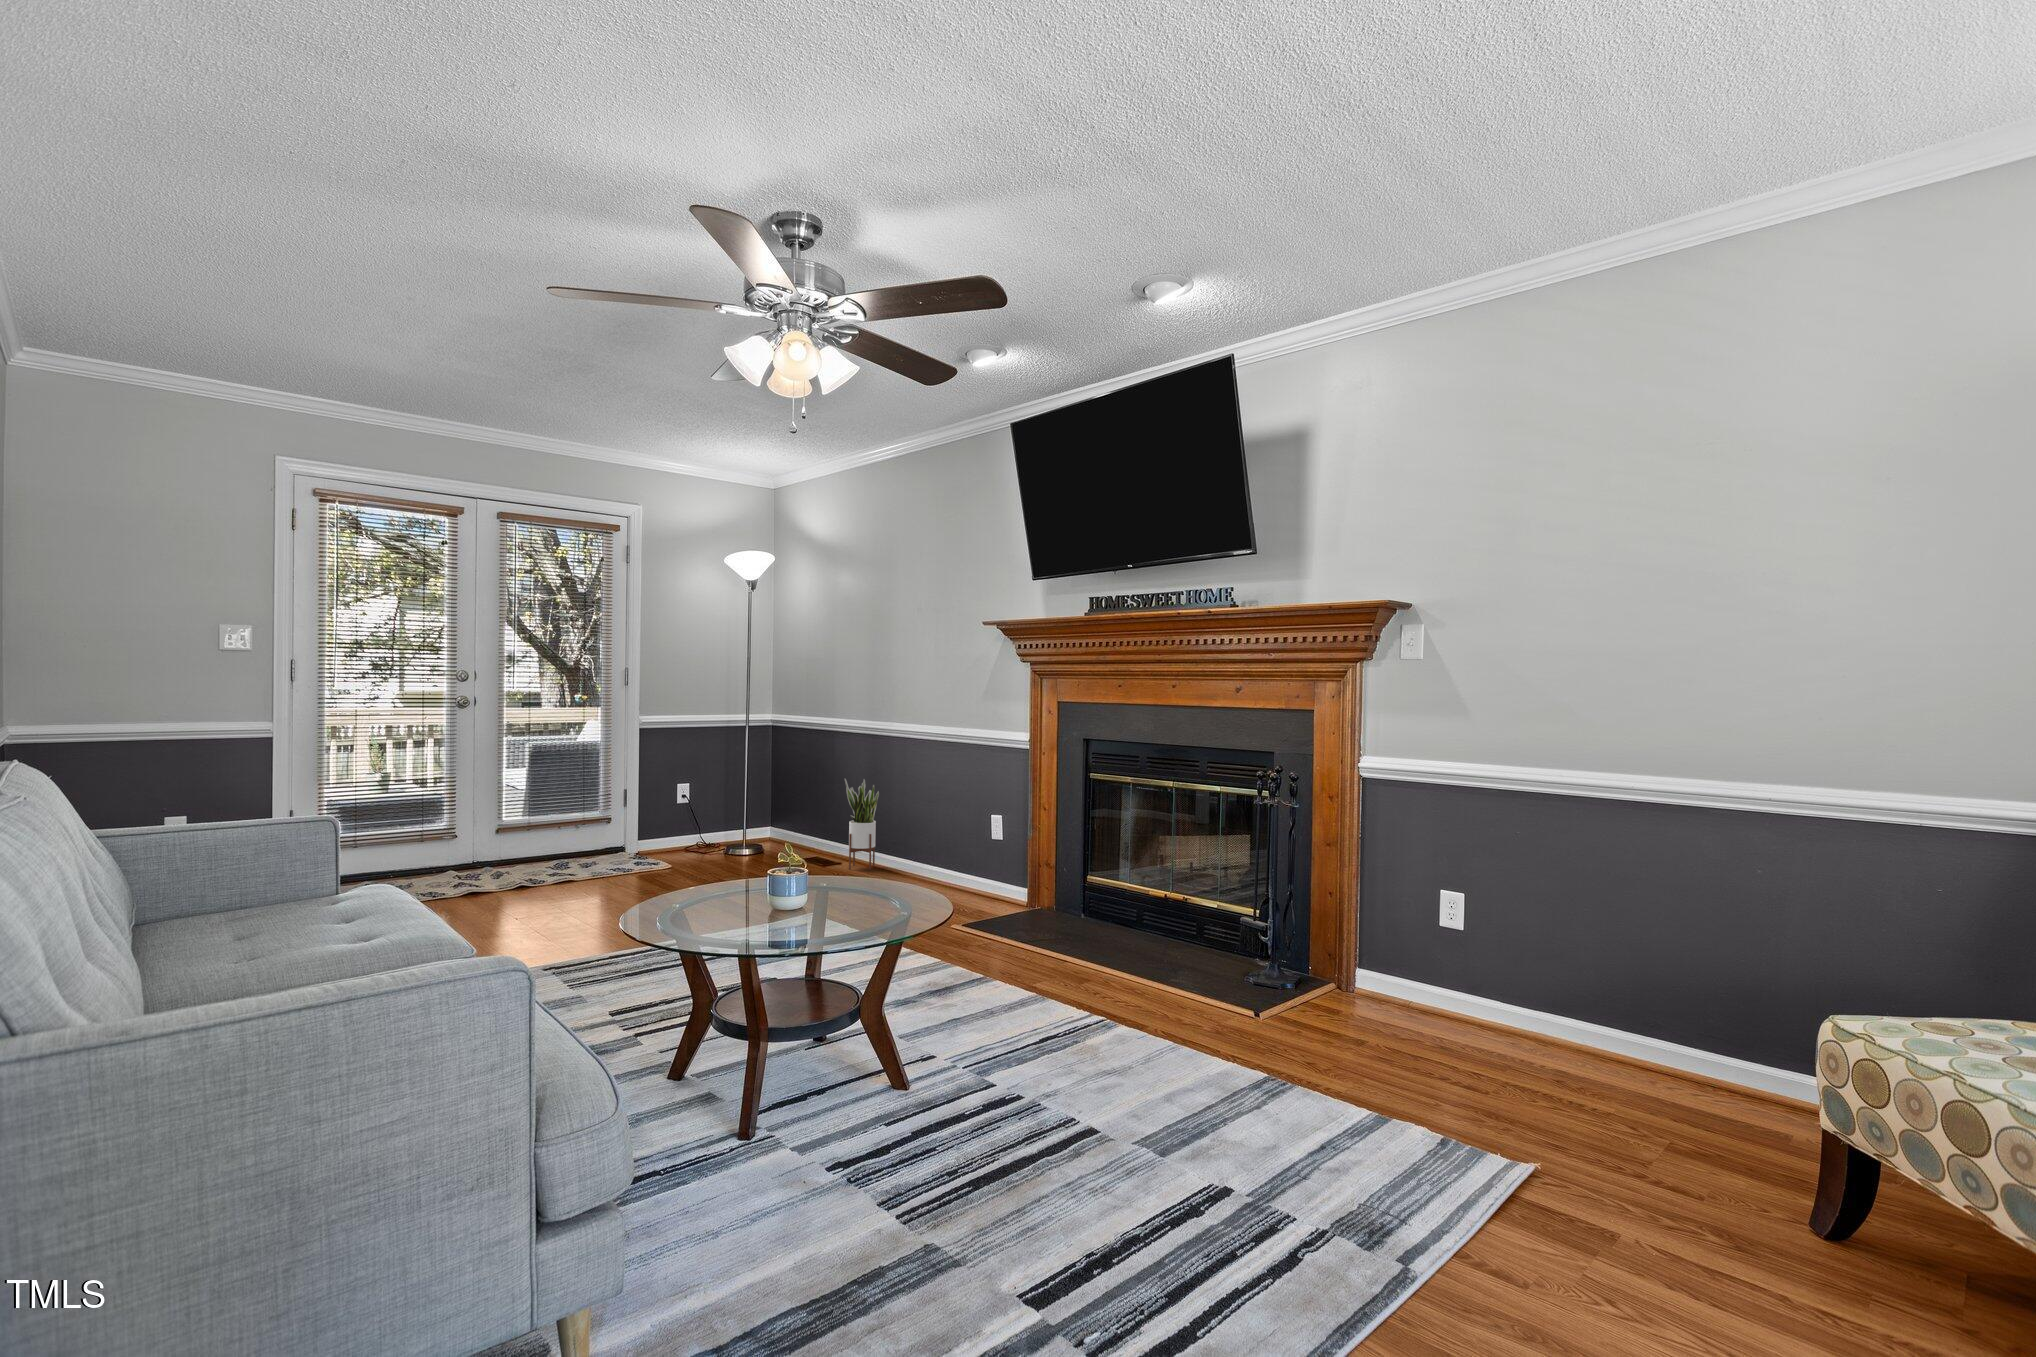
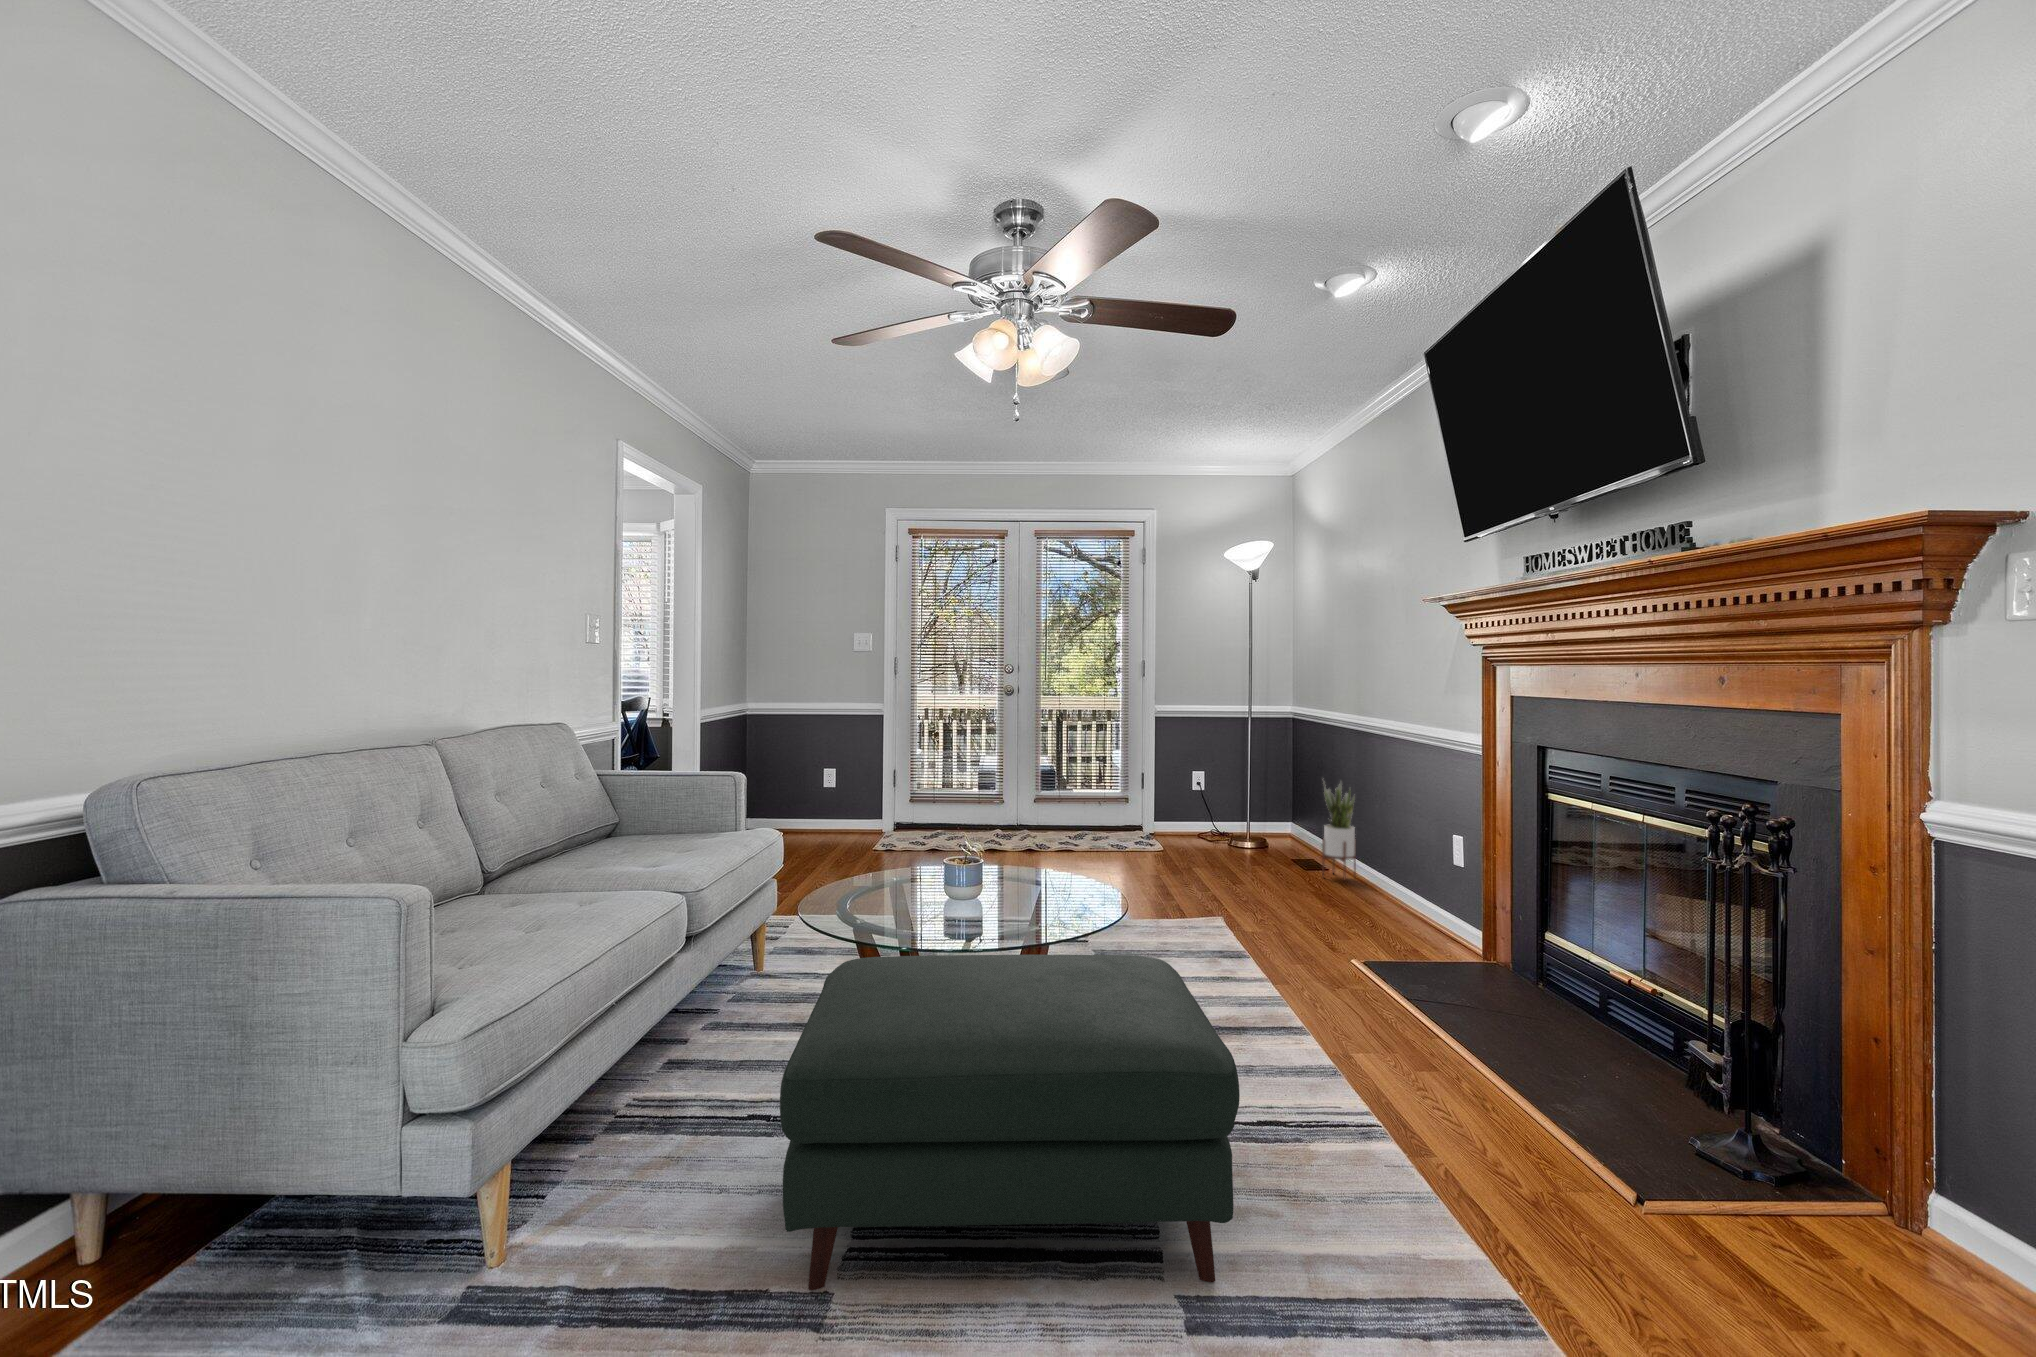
ottoman: none [751,922,1161,1249] -> present [780,955,1240,1290]

